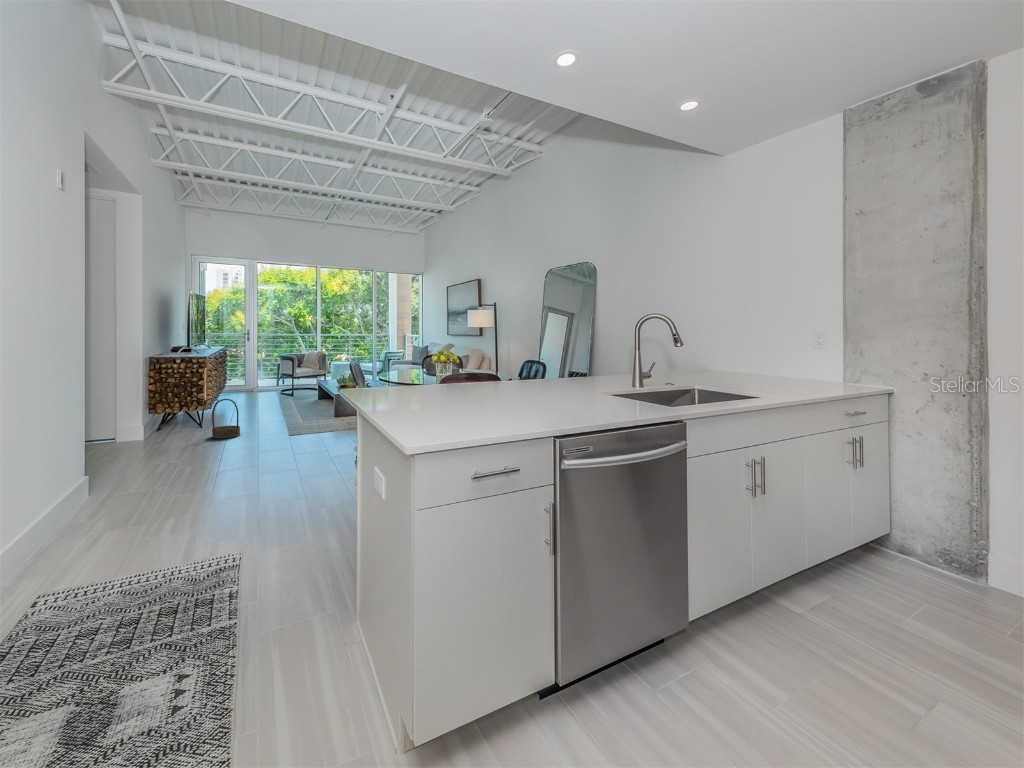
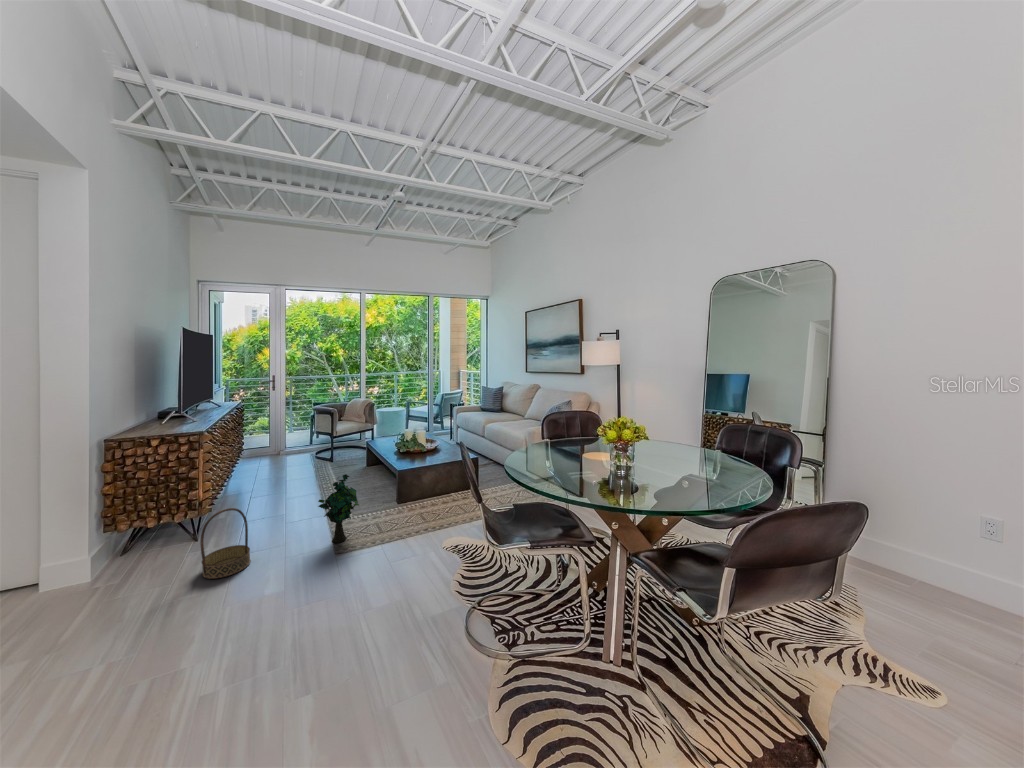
decorative plant: none [283,386,311,431] -> present [318,474,359,543]

